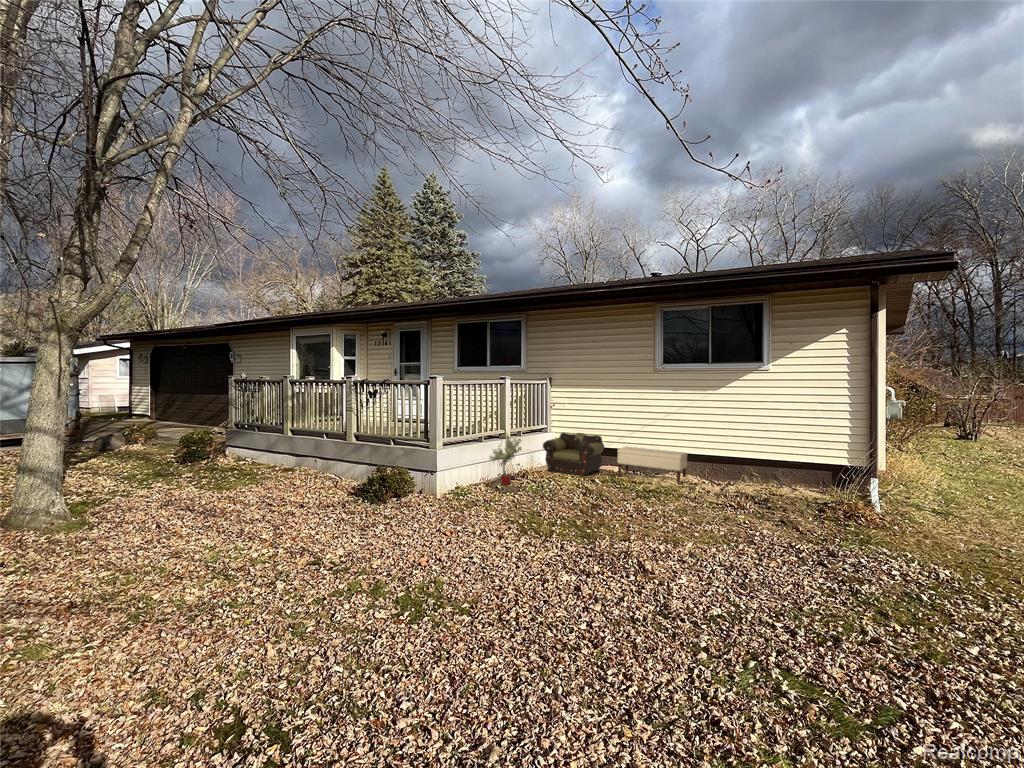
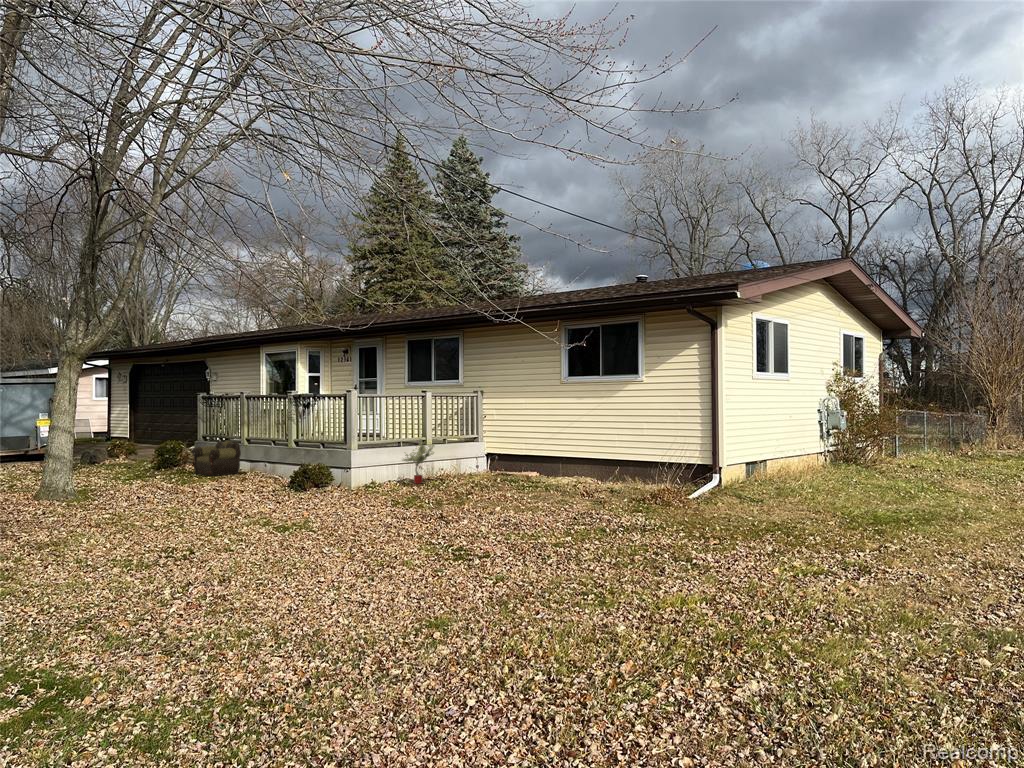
armchair: present [543,433,604,476] -> present [192,441,241,476]
bench: present [617,447,687,484] -> none [527,454,585,486]

